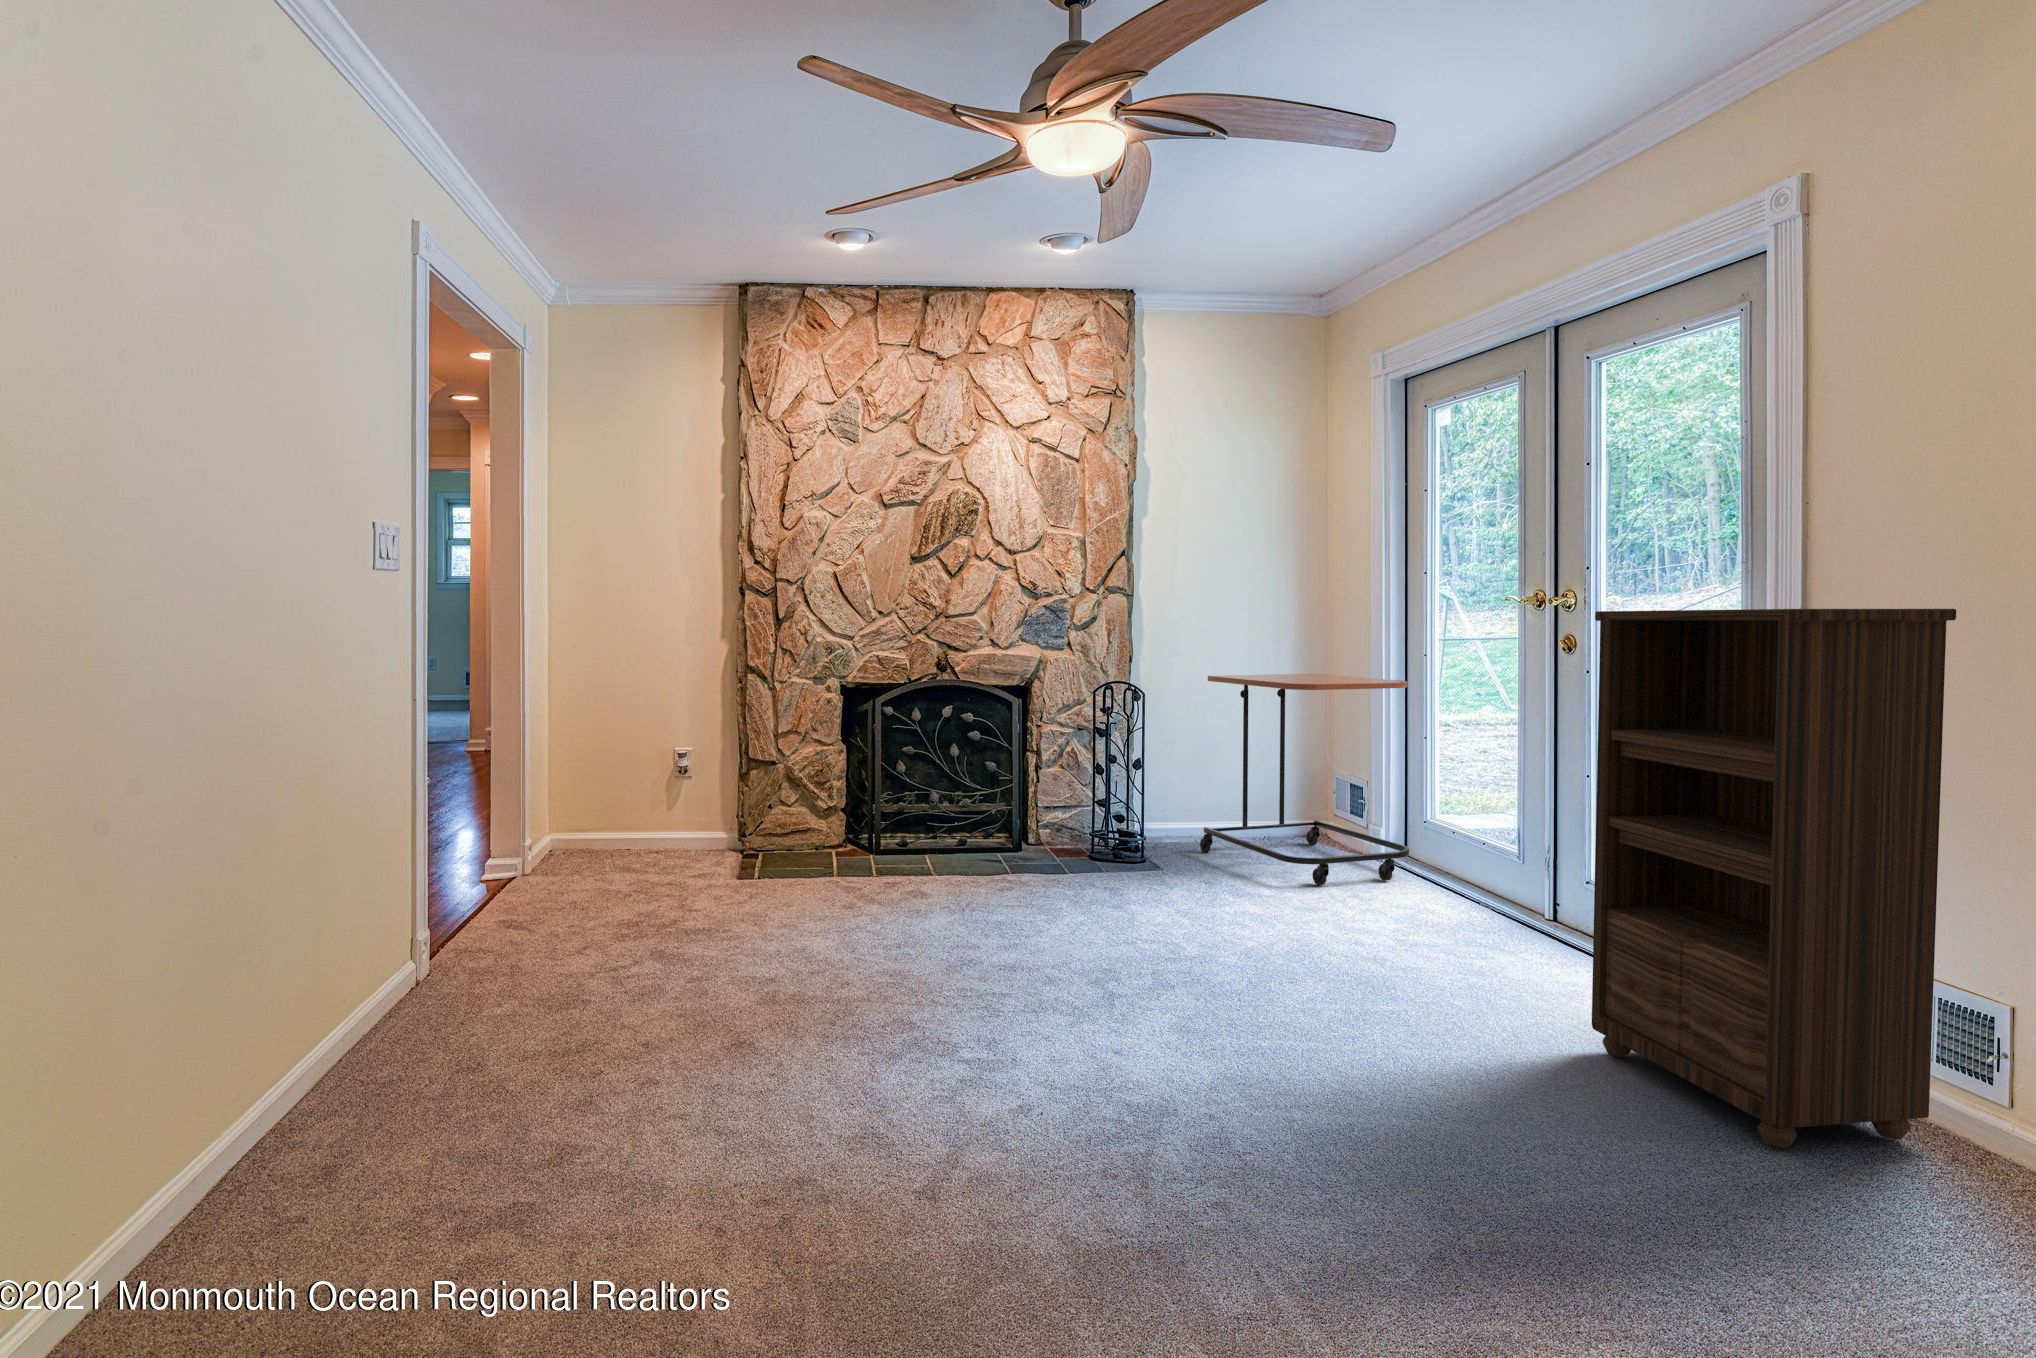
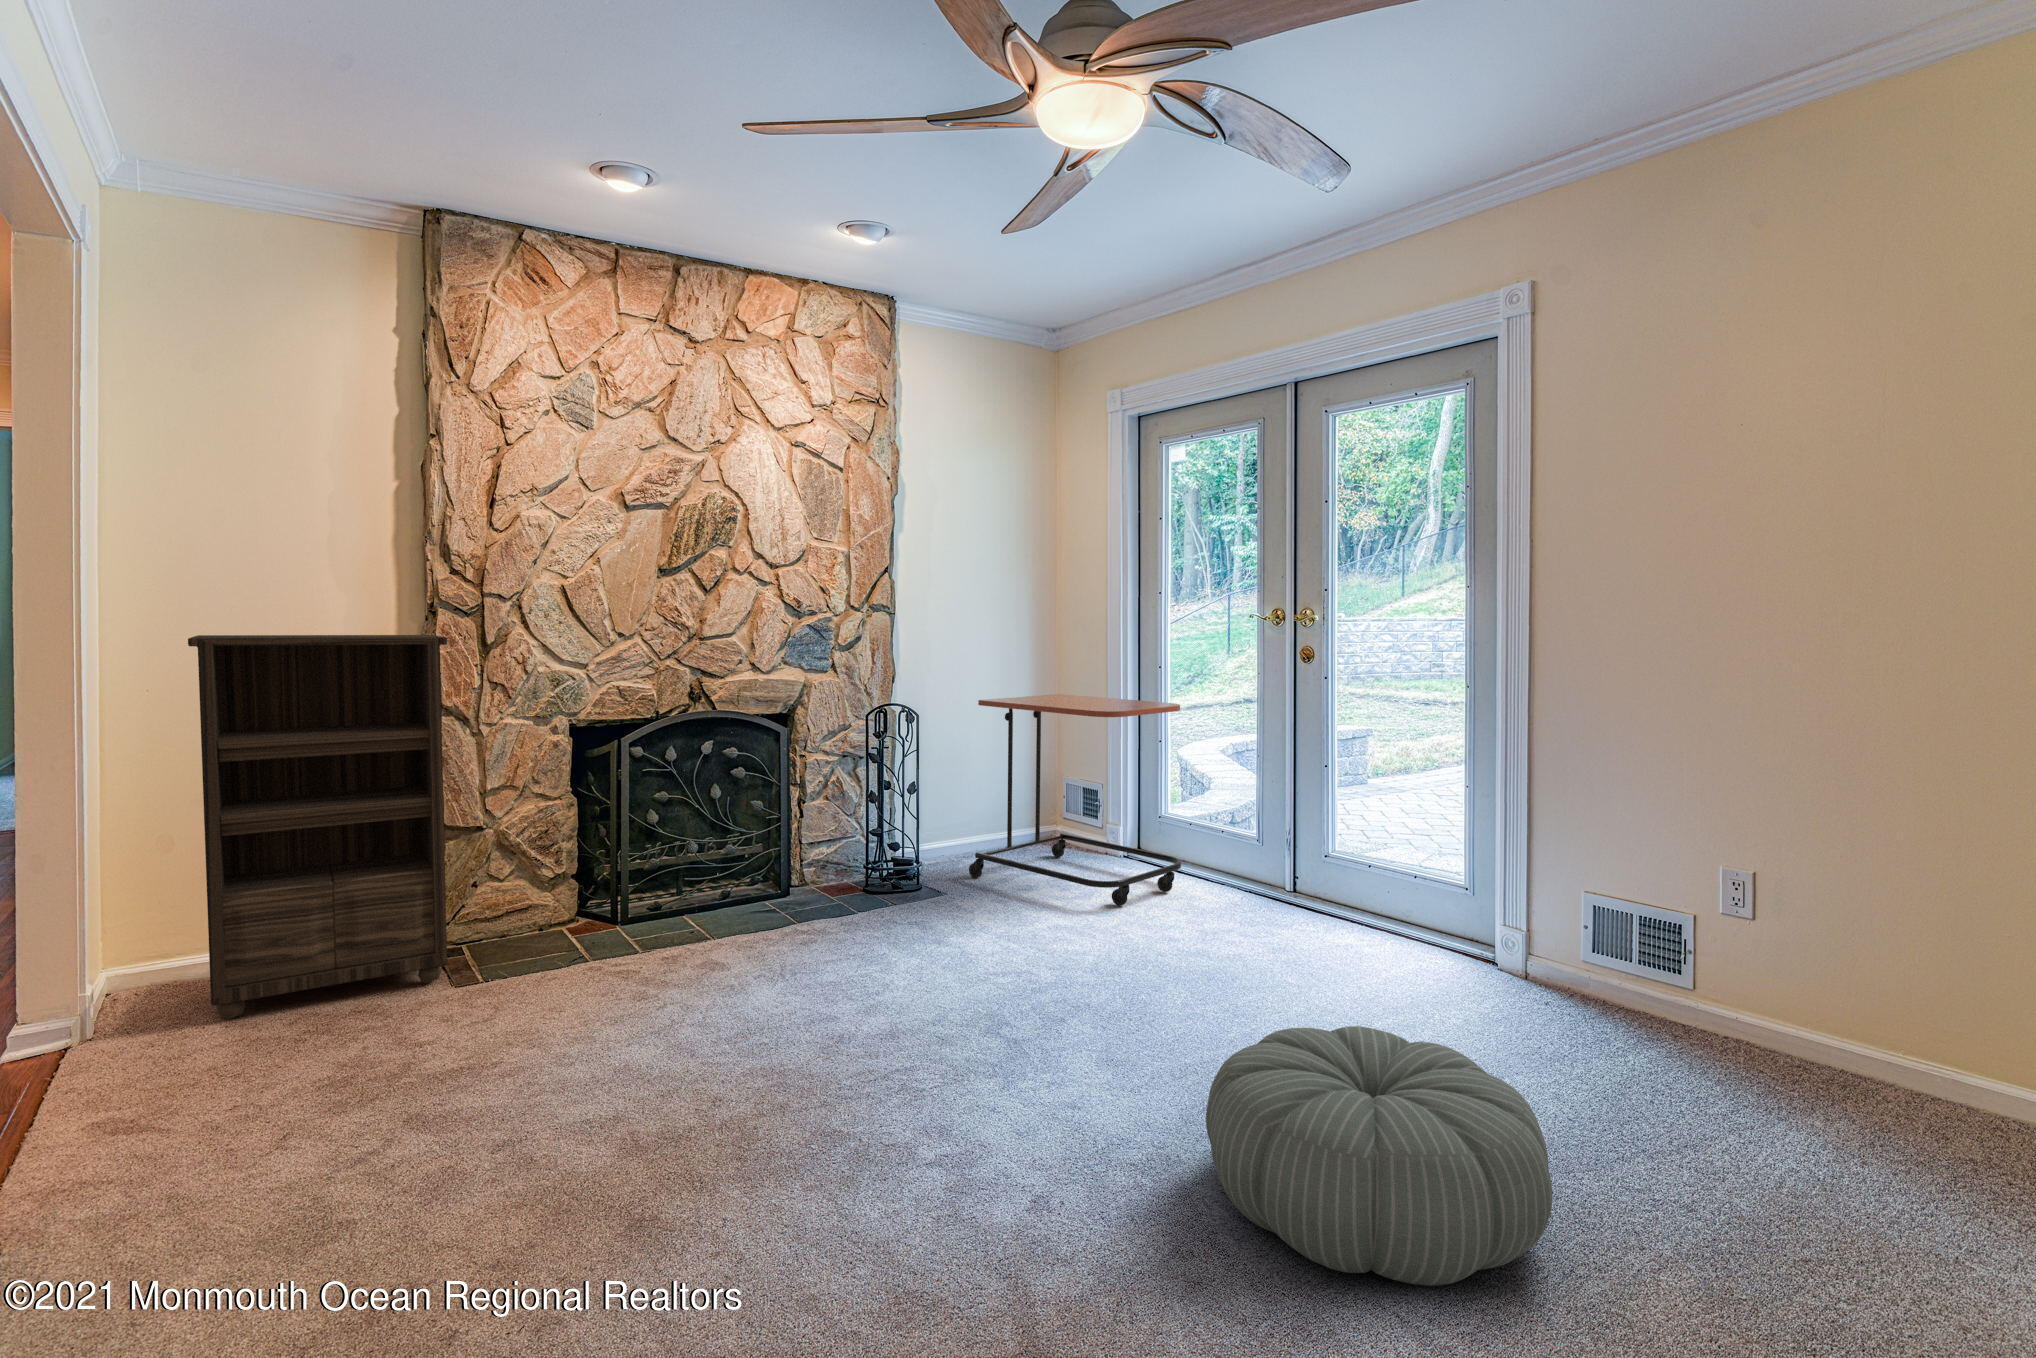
bookshelf: present [1592,609,1956,1148] -> present [188,635,447,1019]
pouf: none [1093,939,1386,1128] -> present [1206,1026,1552,1286]

